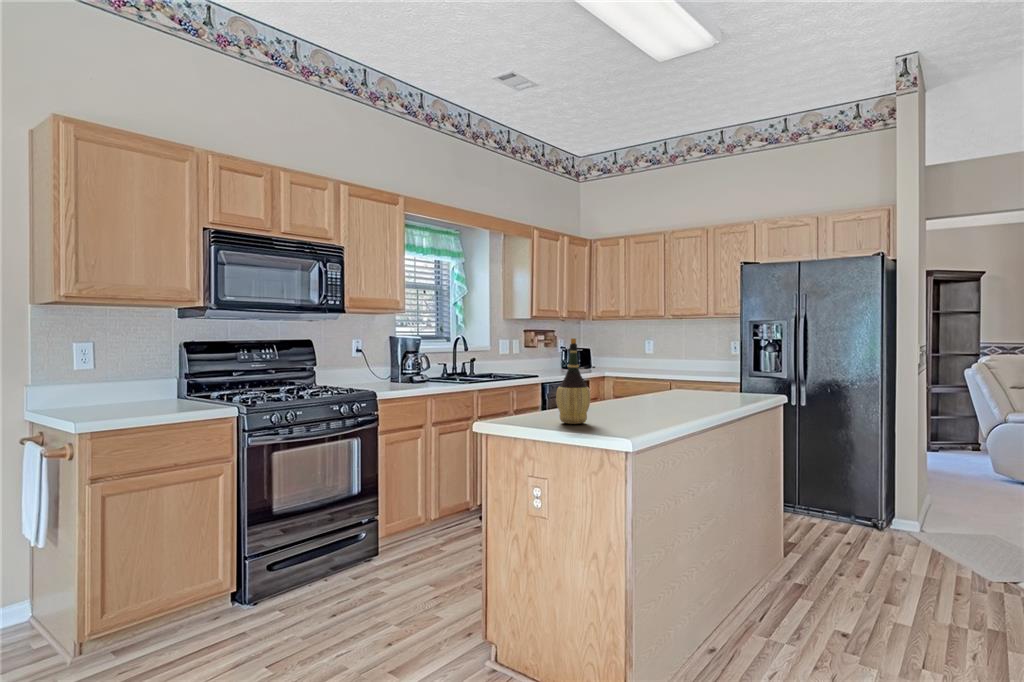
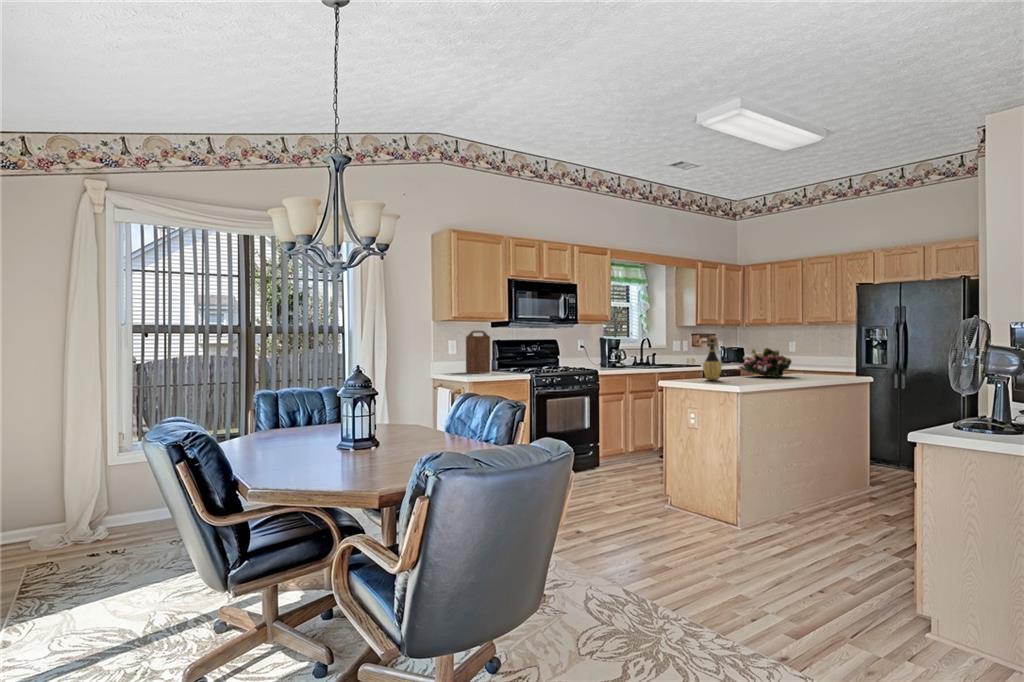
cutting board: none [103,324,157,406] -> present [466,331,490,373]
flower arrangement: none [610,356,699,410] -> present [738,347,792,377]

